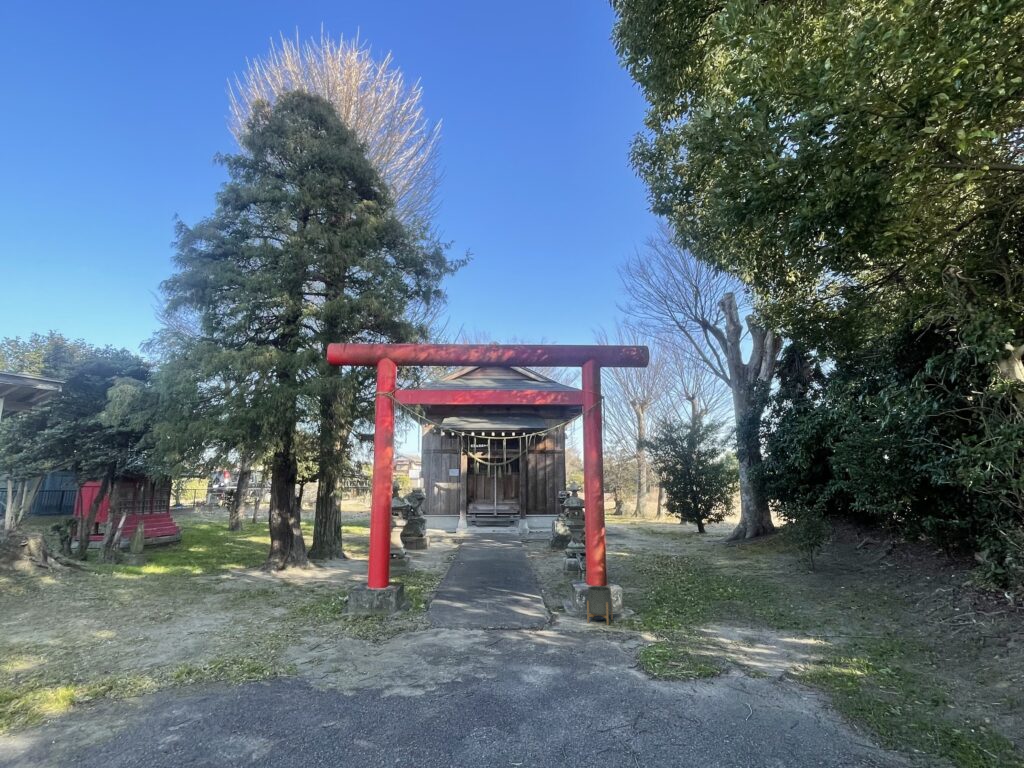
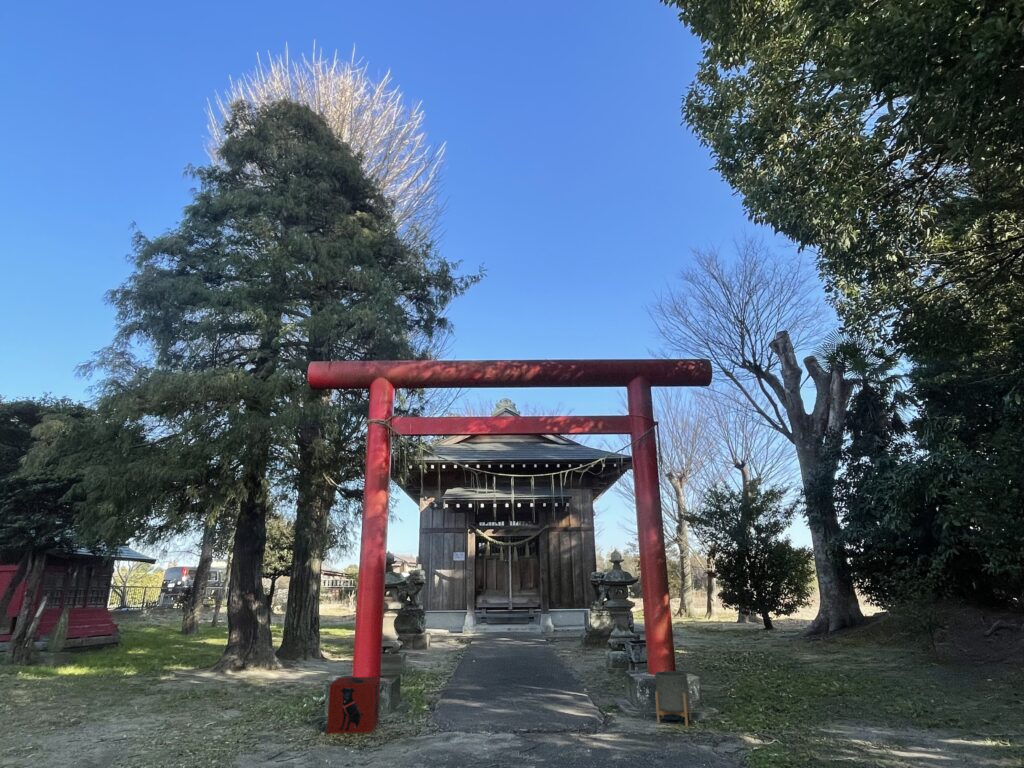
storage box: none [352,588,389,628] -> present [327,677,380,734]

